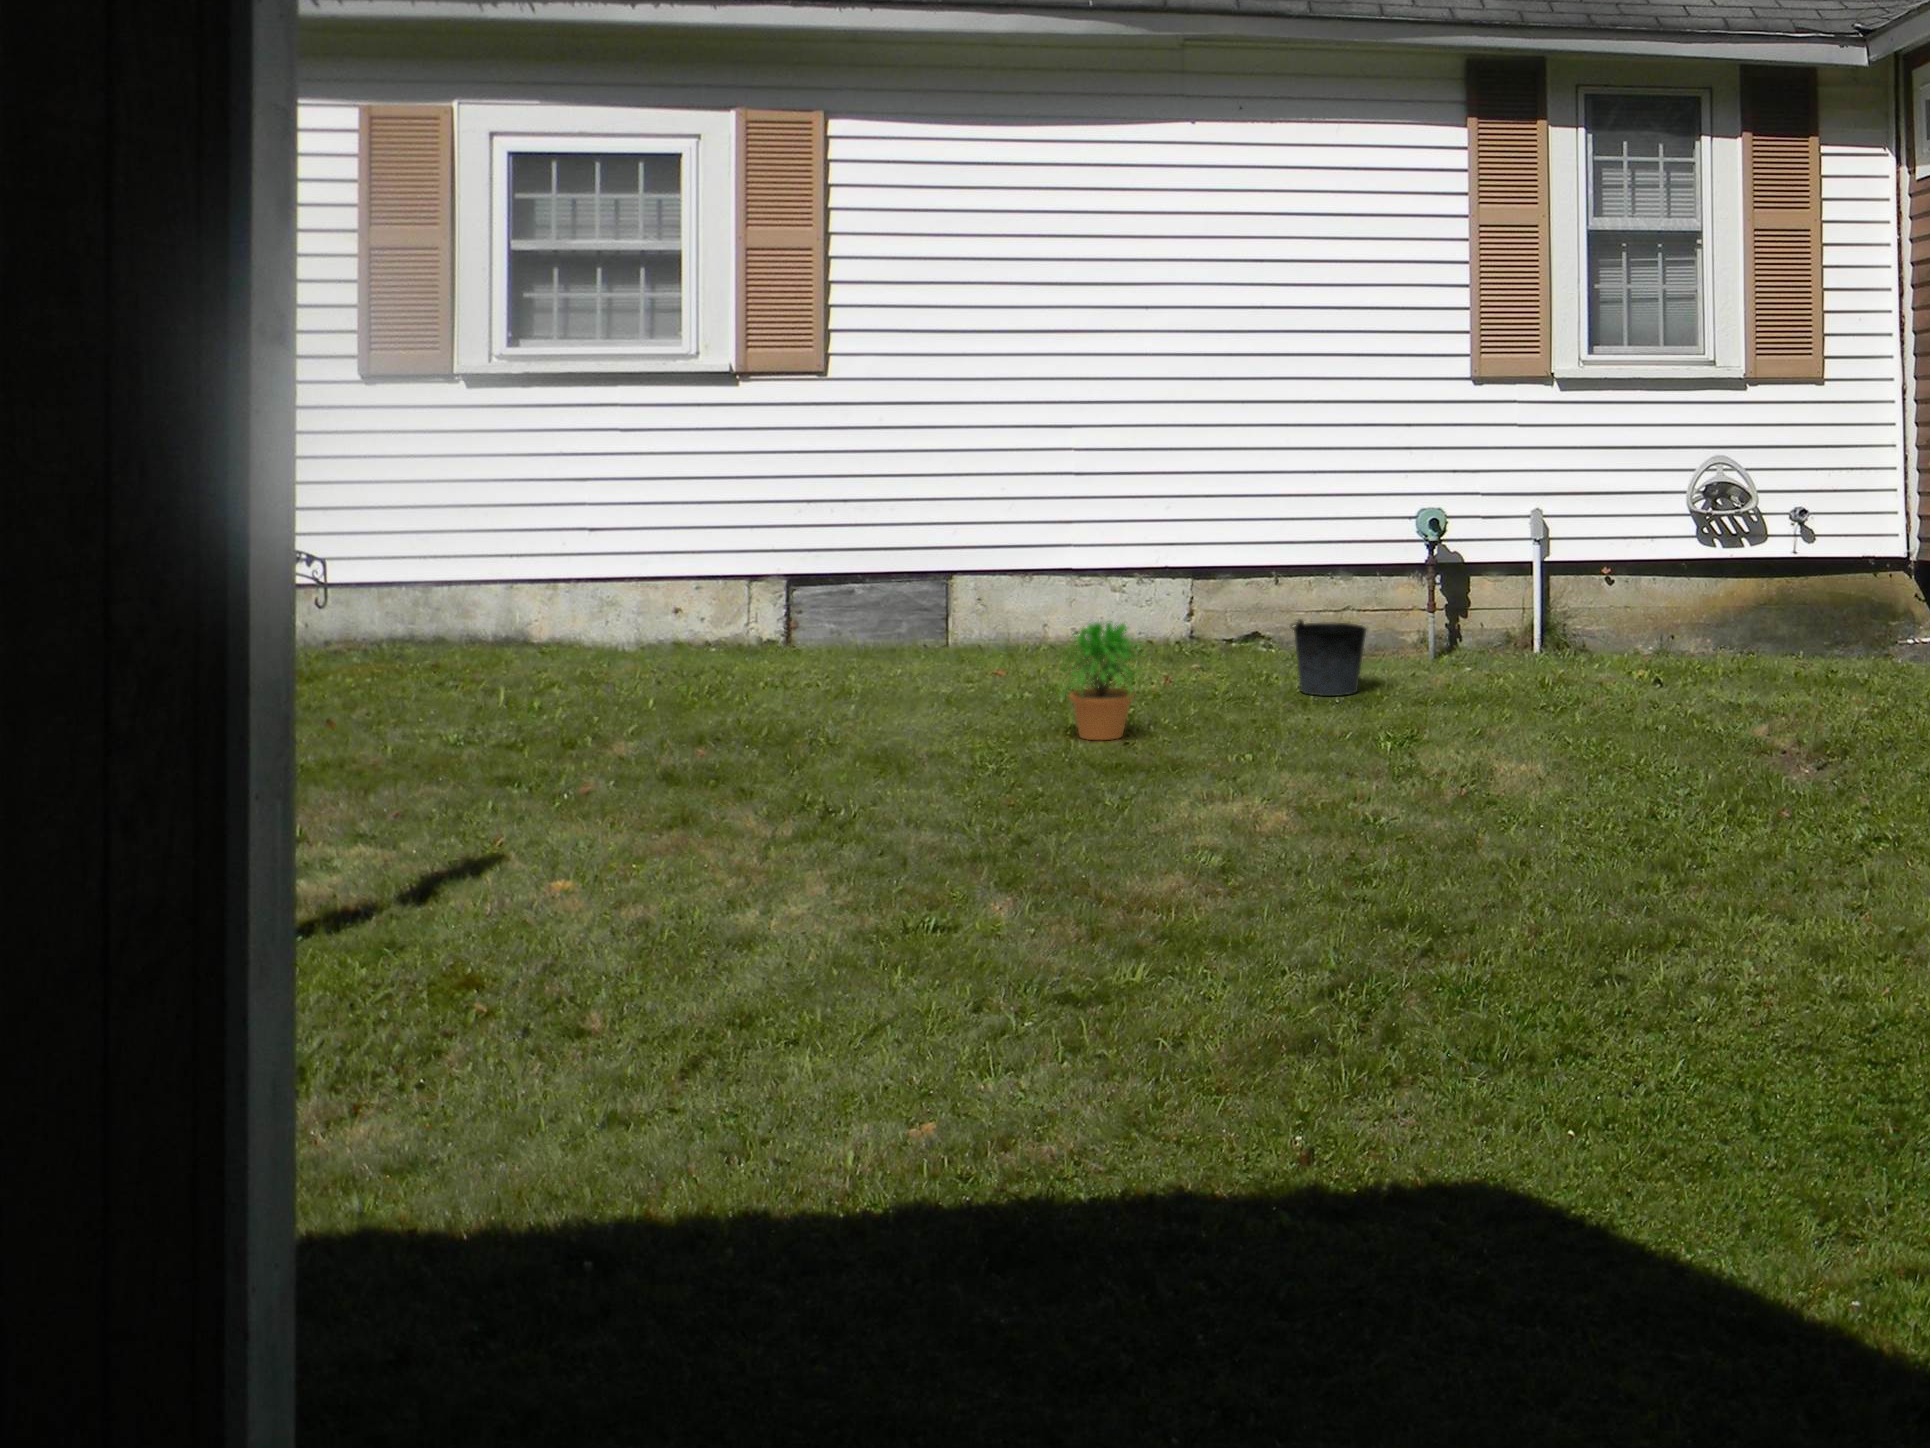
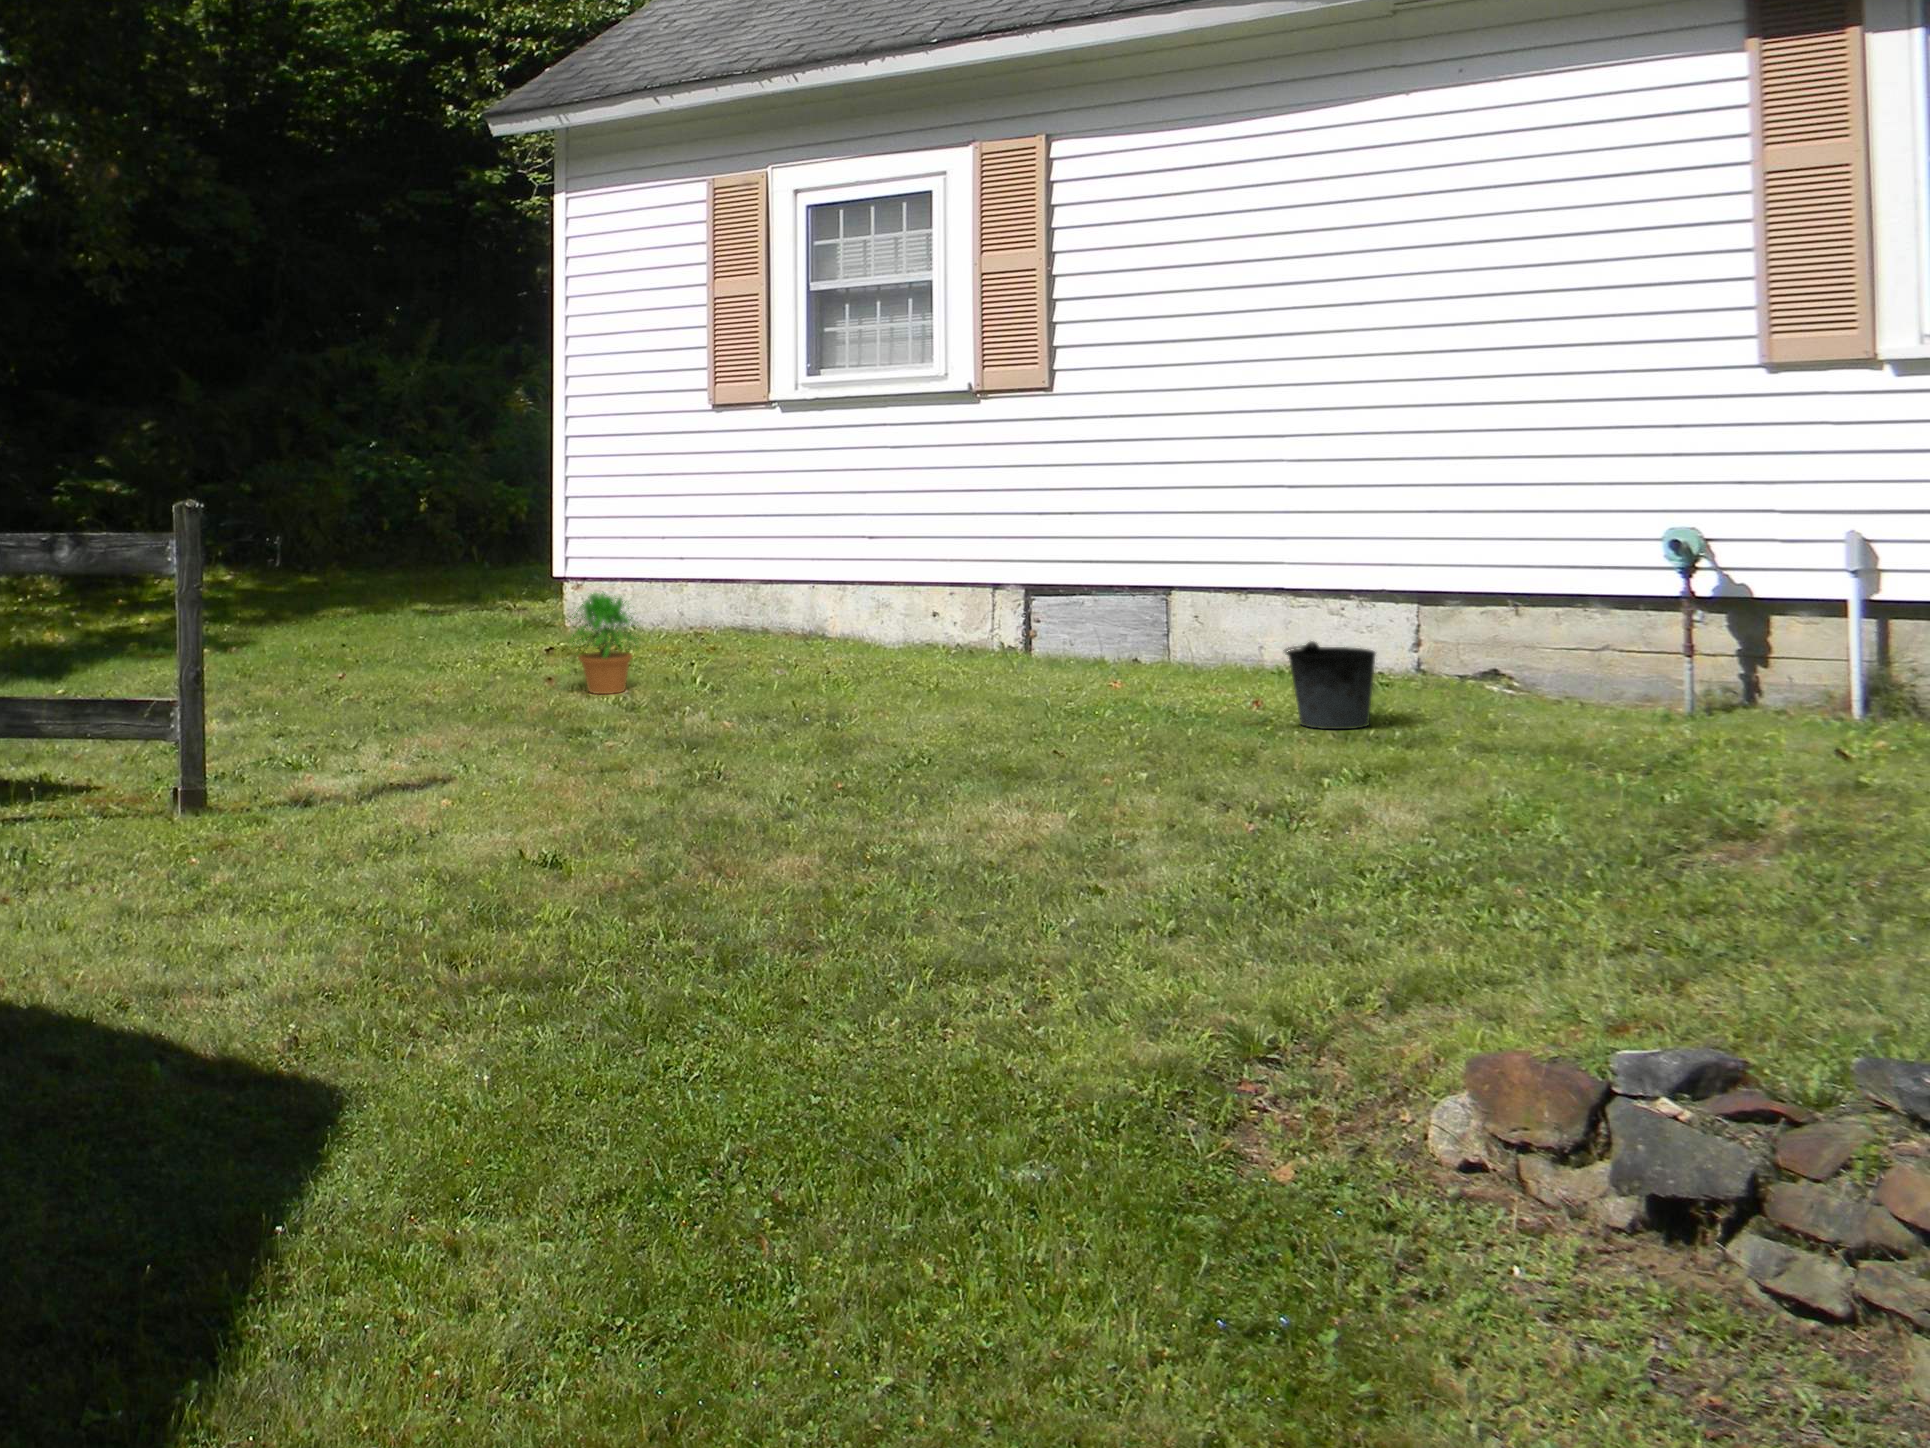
potted plant: present [1059,621,1144,740] -> present [570,592,639,694]

